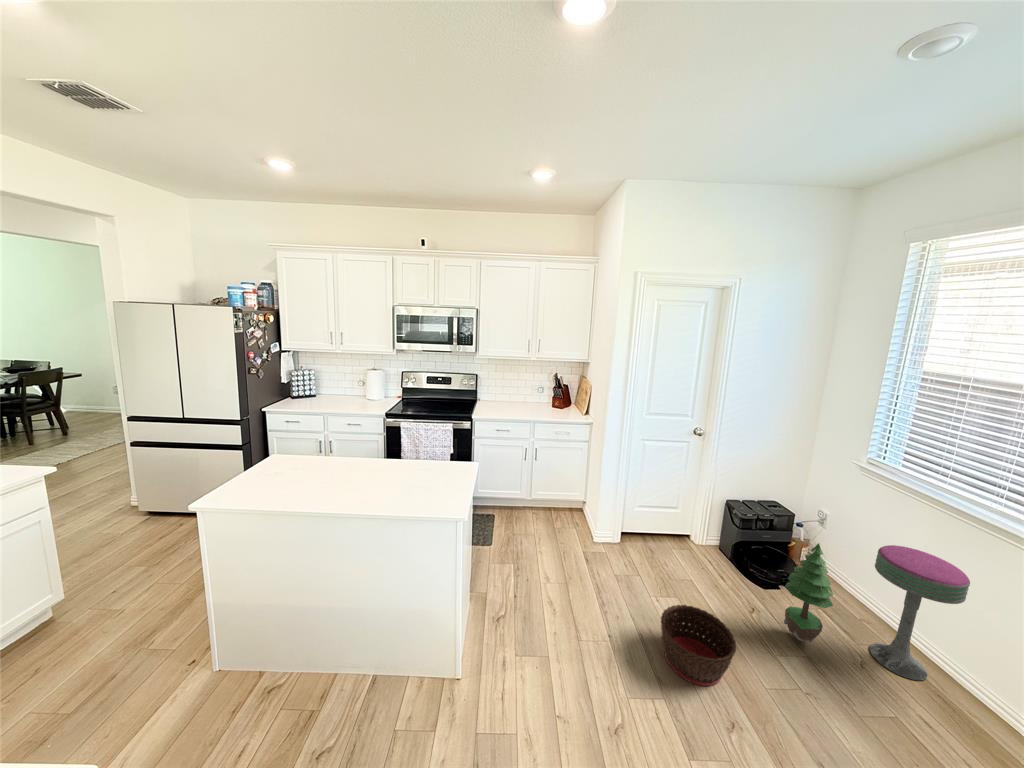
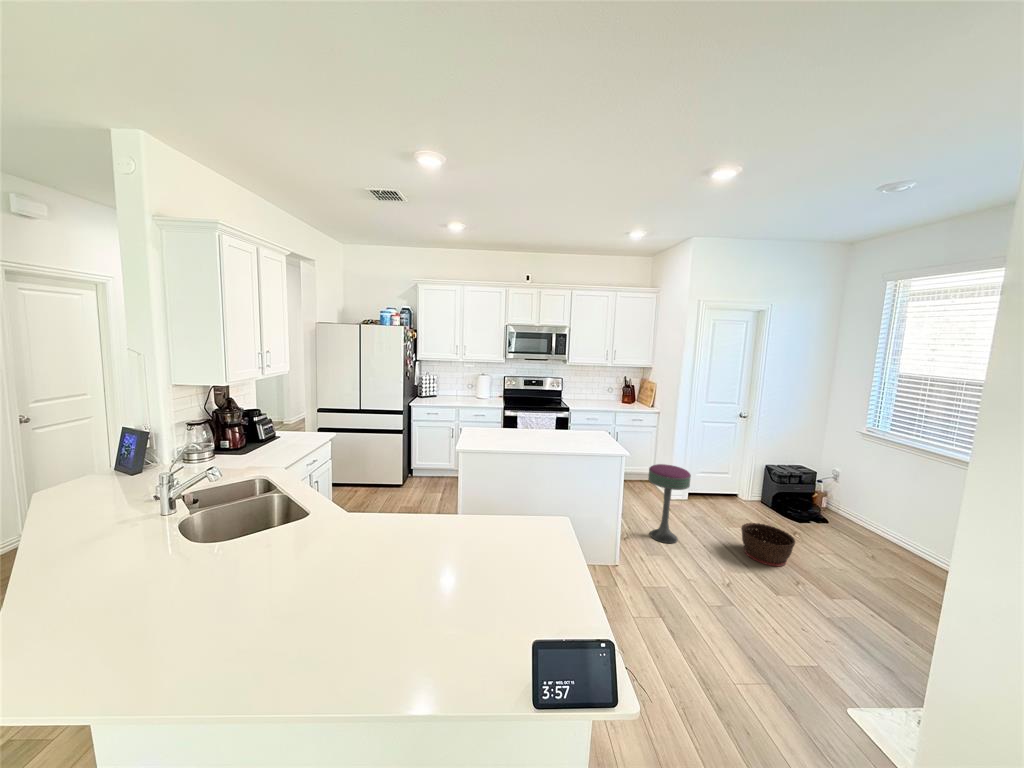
potted tree: present [784,543,833,642] -> none [819,477,853,547]
bar stool: present [869,545,970,681] -> present [648,464,691,543]

